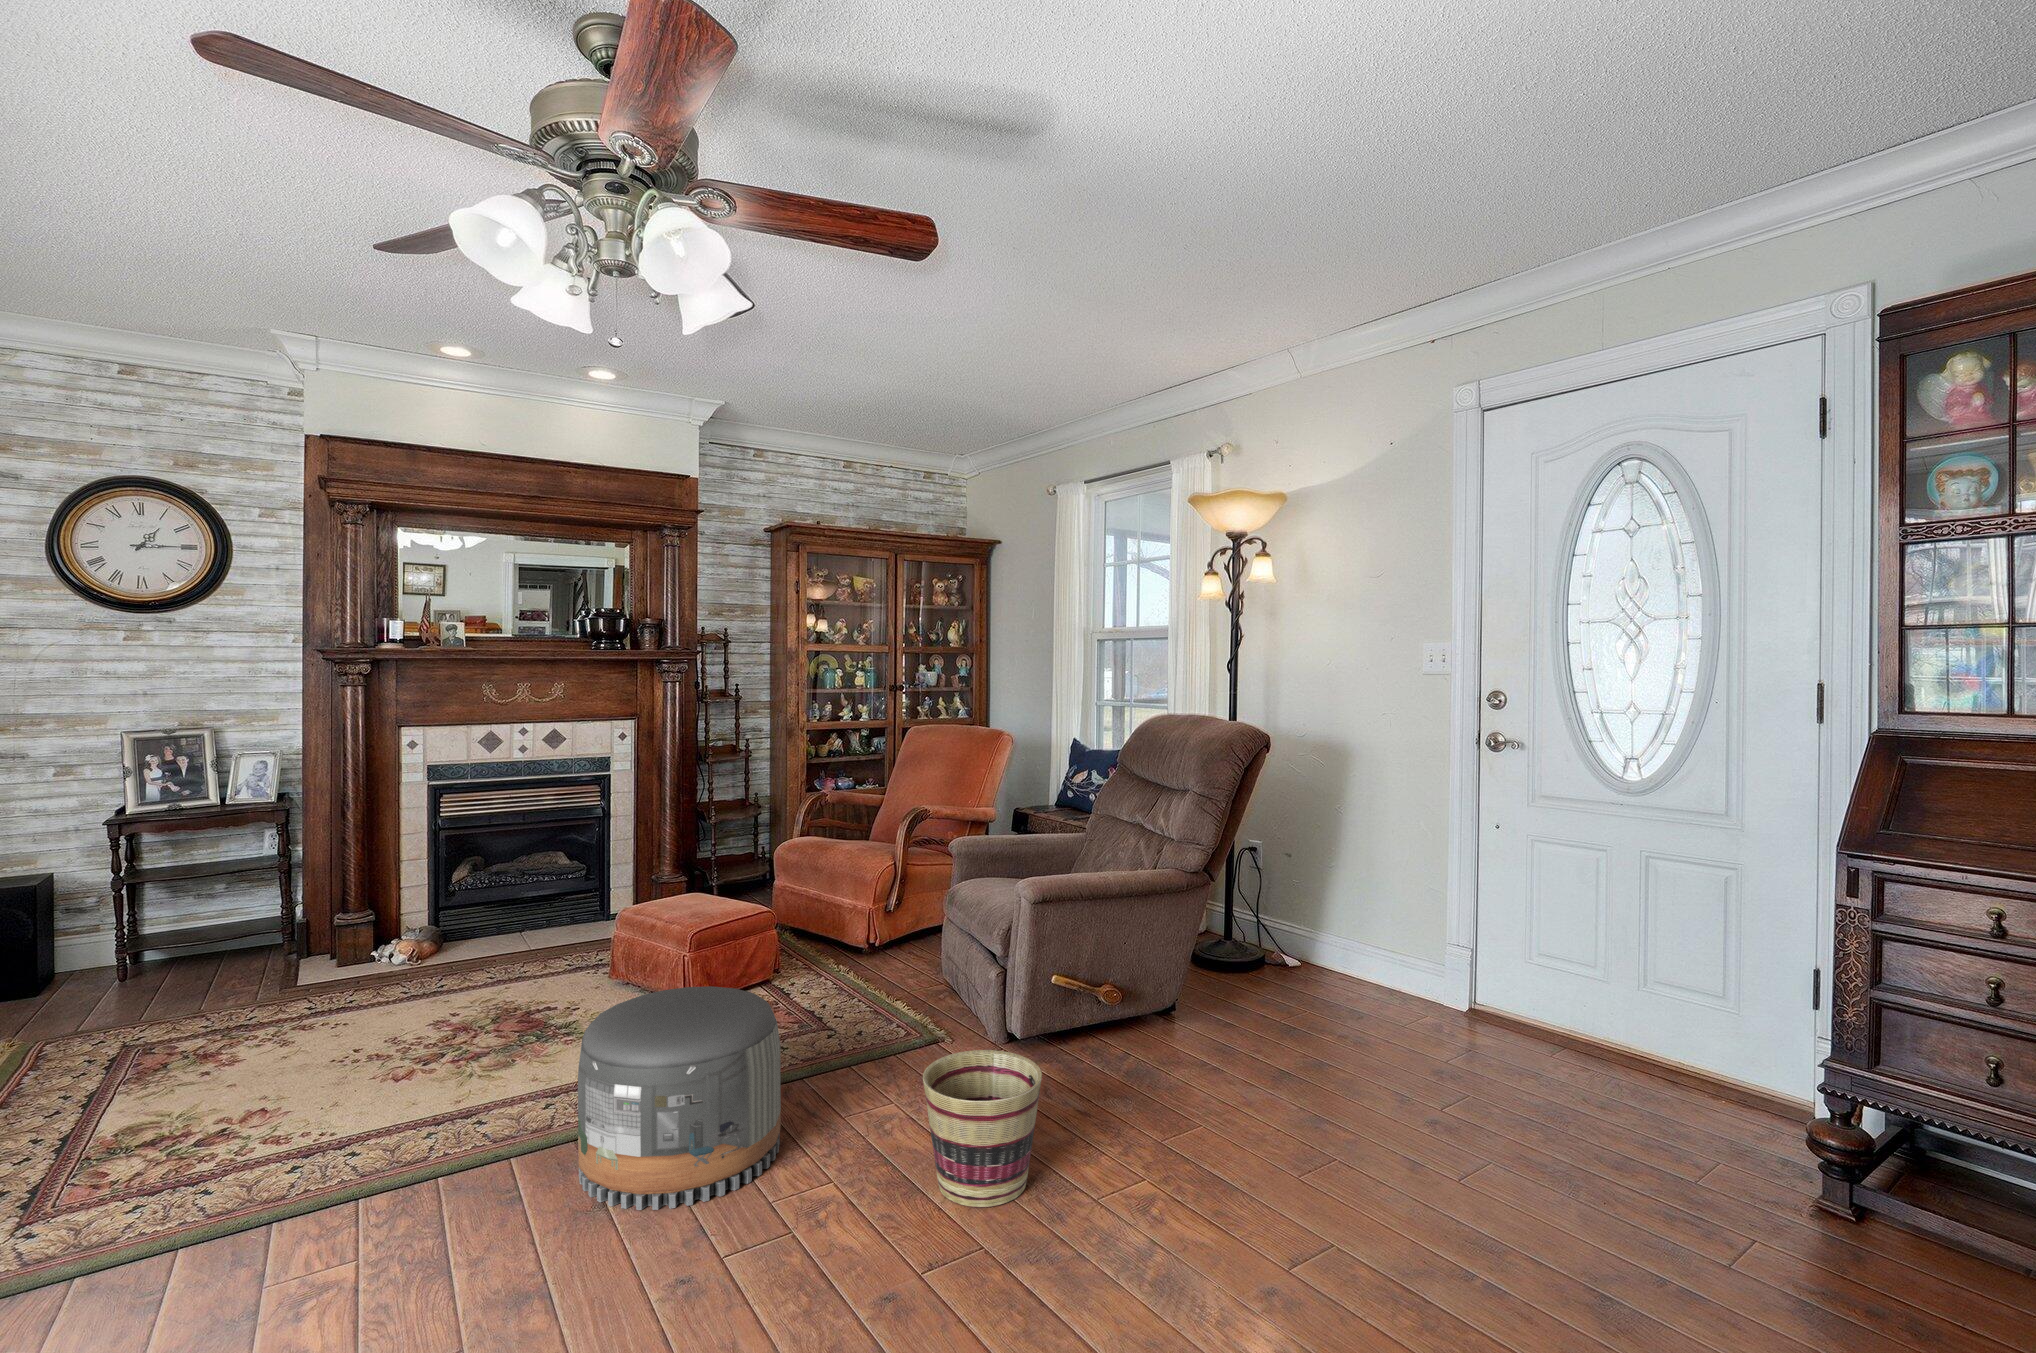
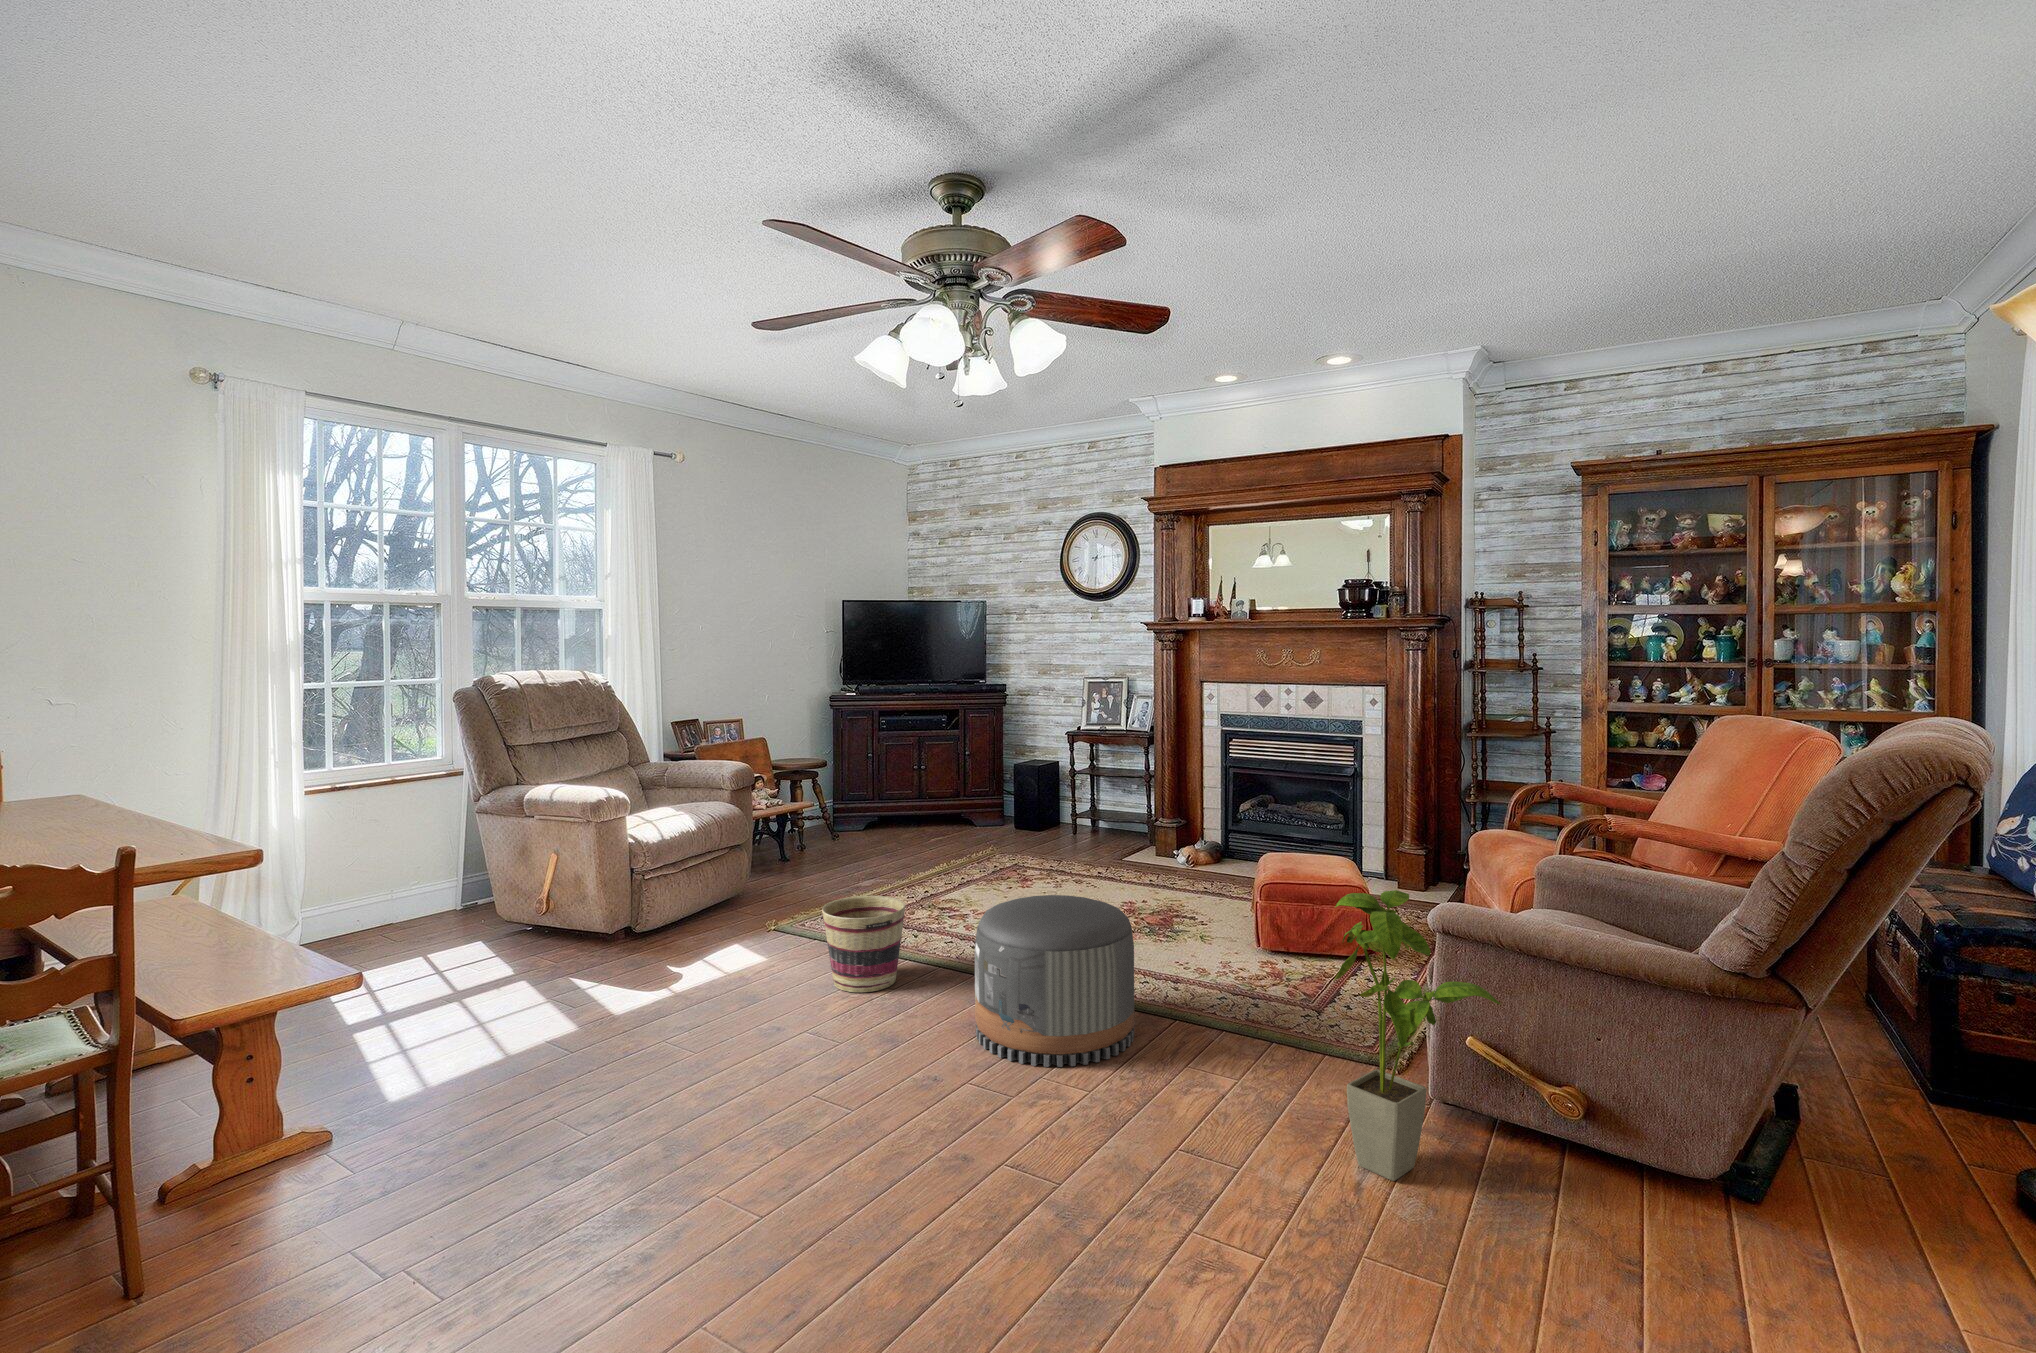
house plant: none [1015,876,1124,1101] -> present [1334,890,1501,1181]
basket: present [923,1050,1042,1207] -> present [822,896,906,992]

